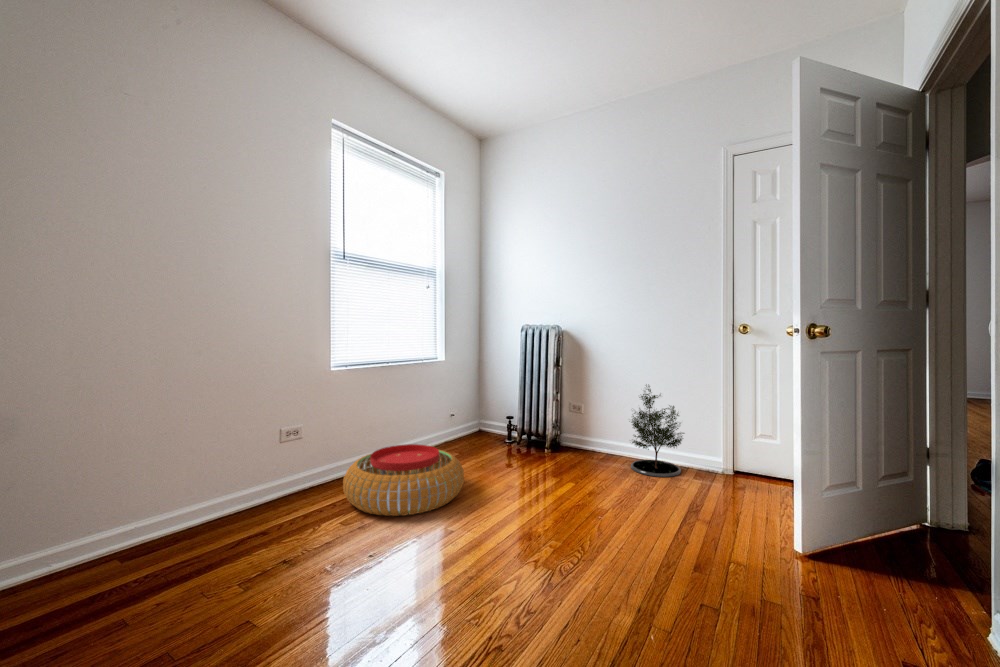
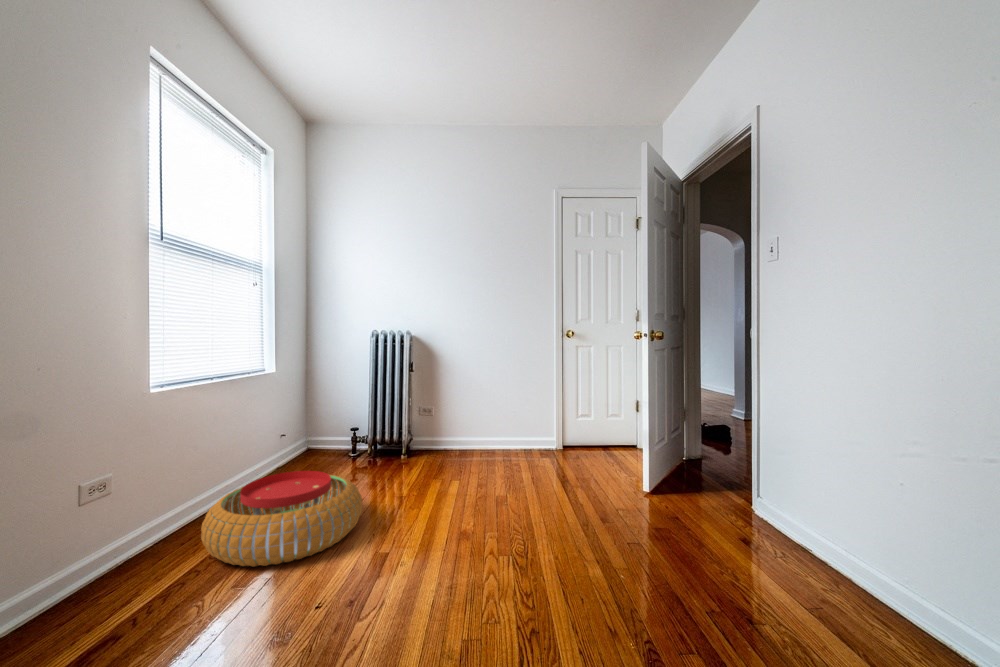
potted tree: present [631,386,684,477] -> none [486,381,532,462]

